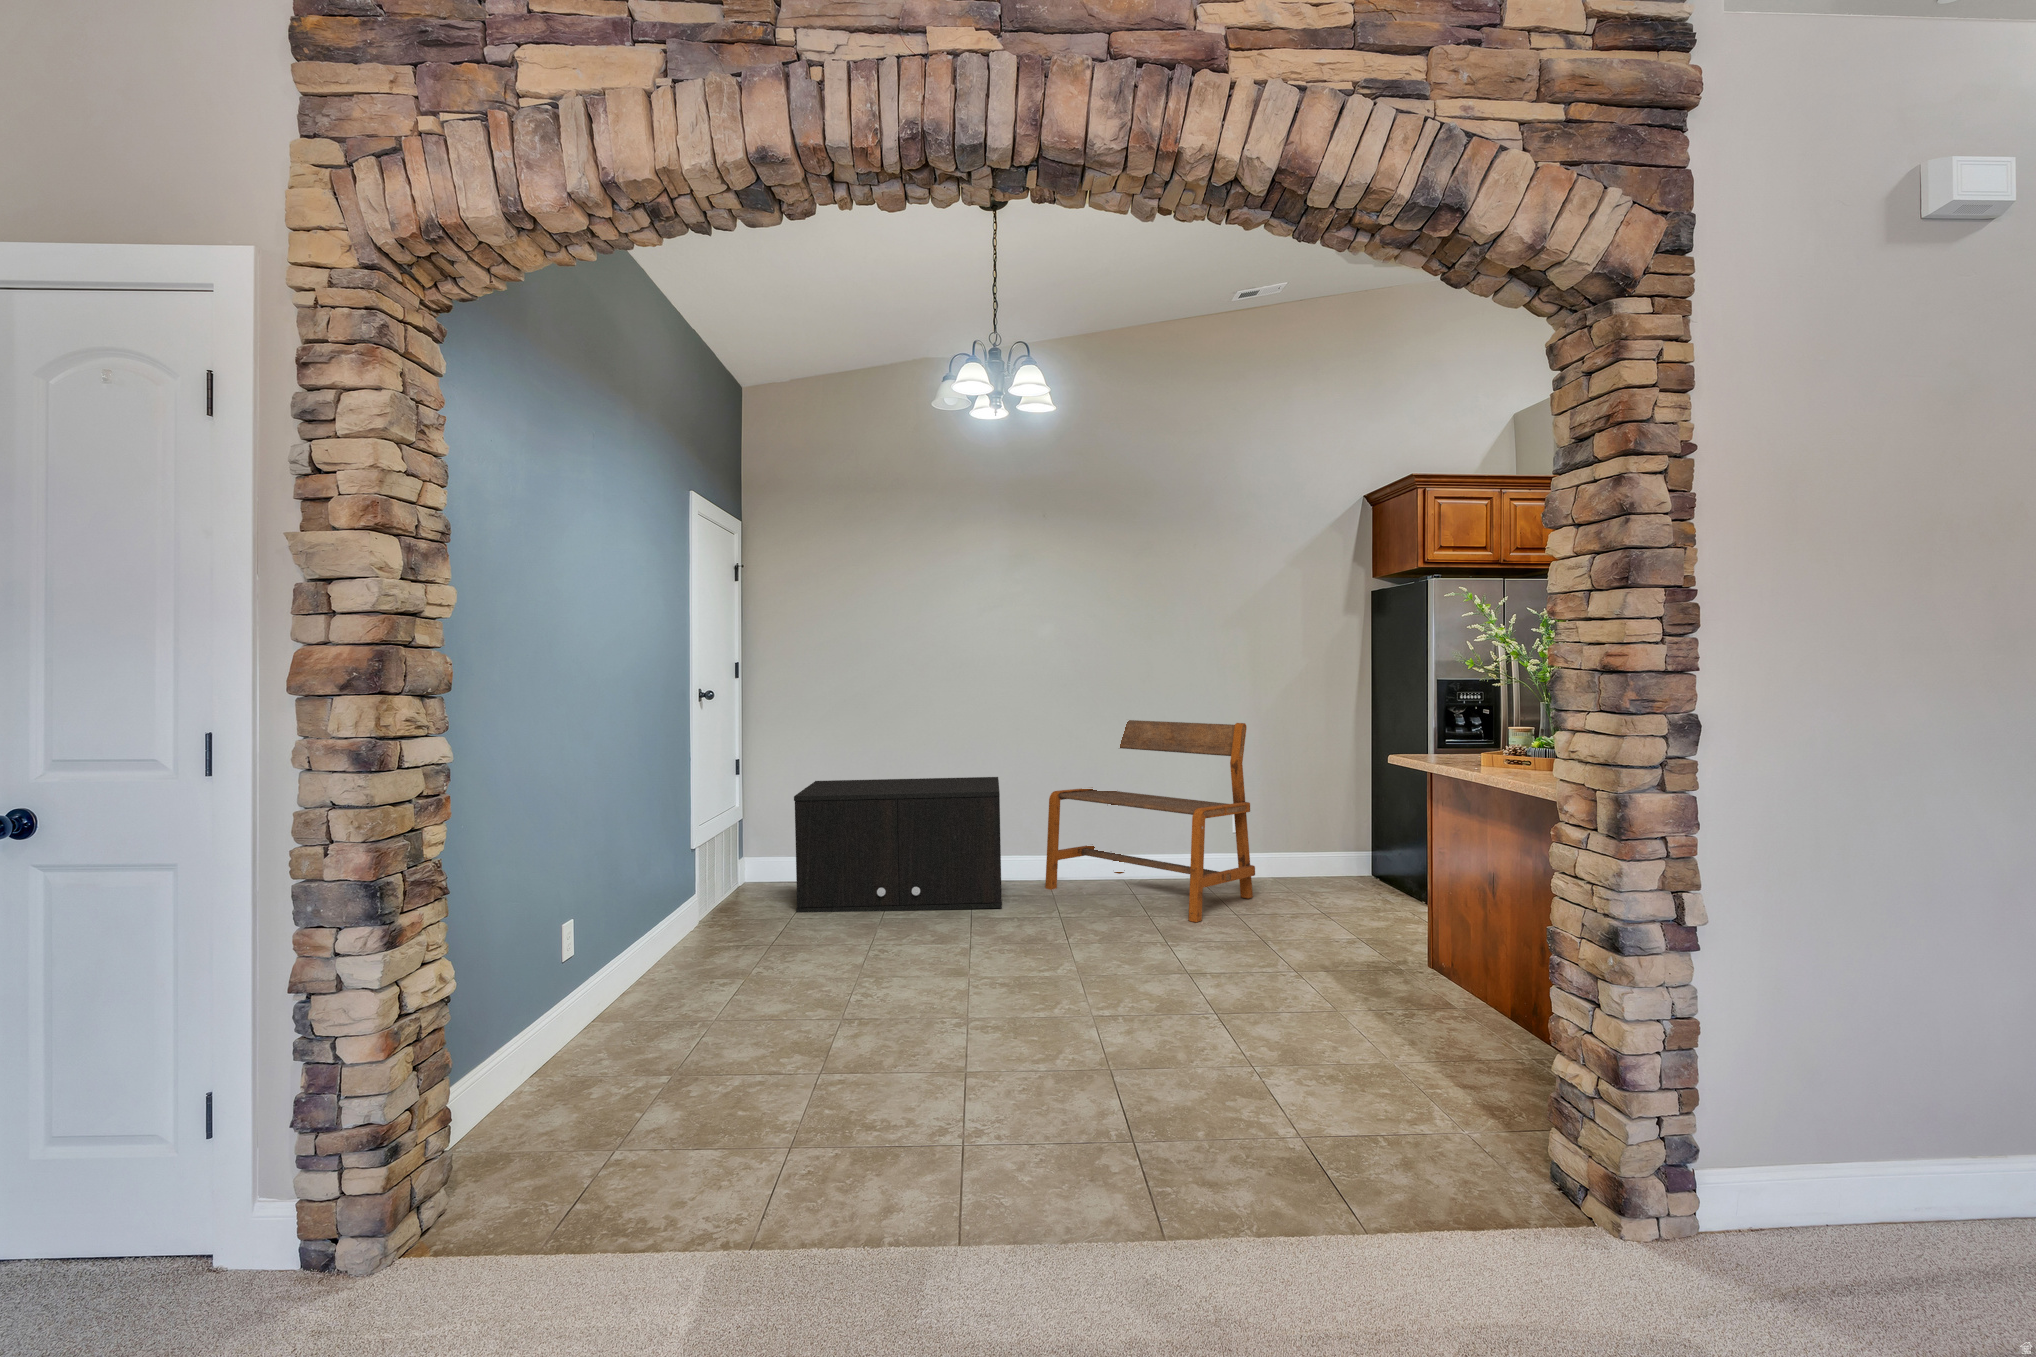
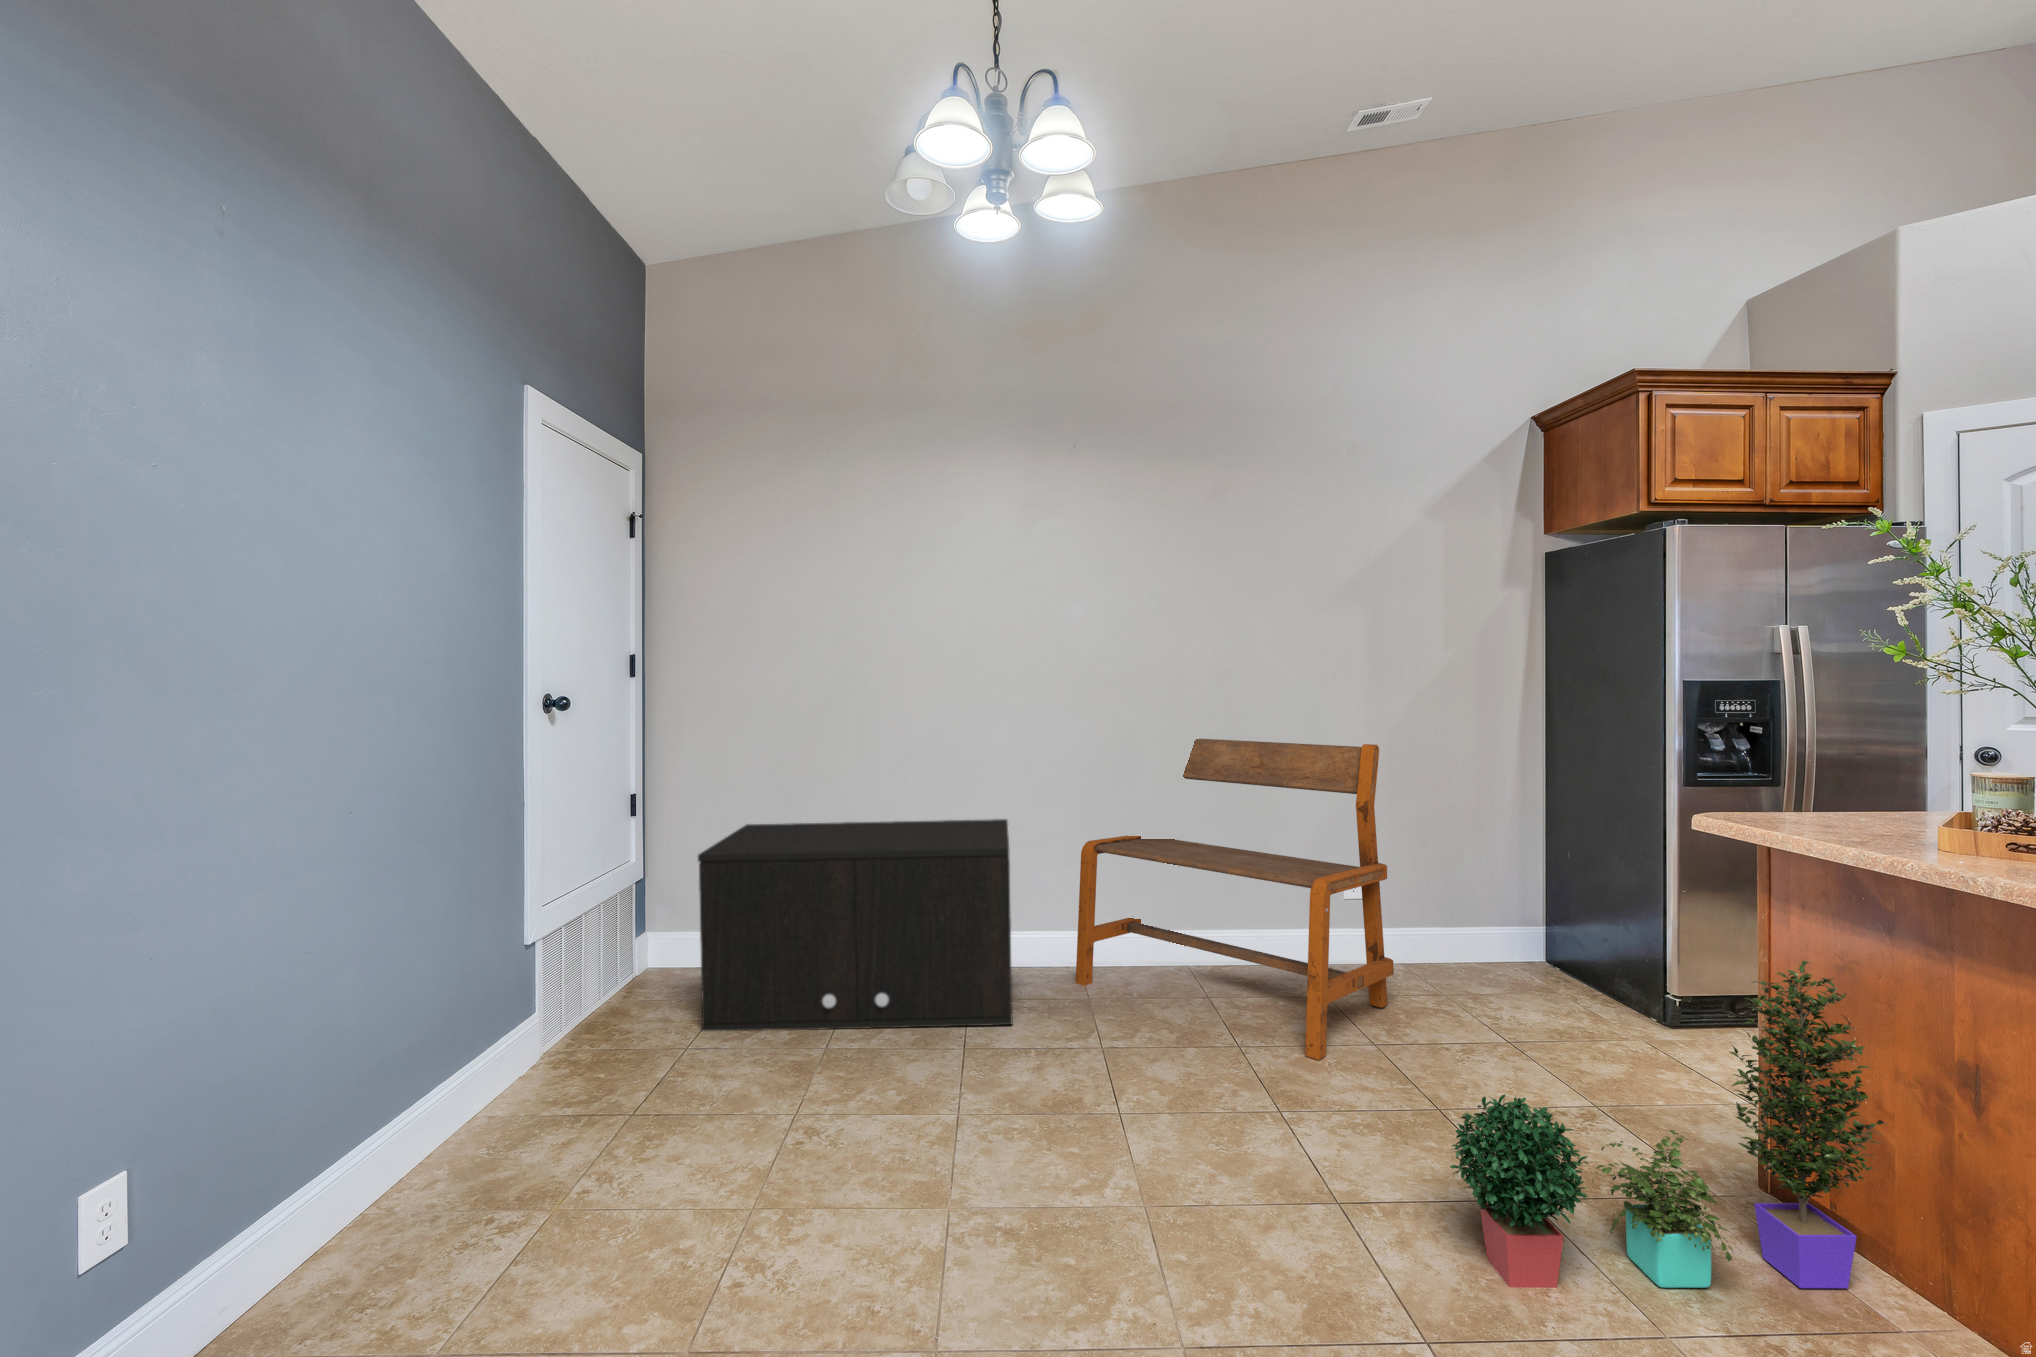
potted plant: none [1235,833,1452,1002] -> present [1450,961,1887,1288]

